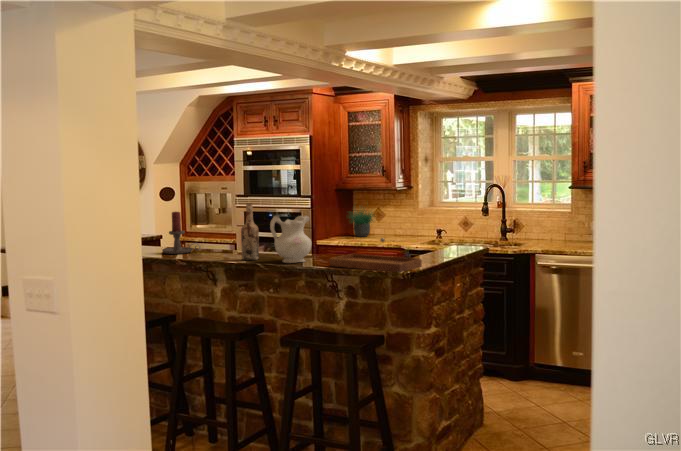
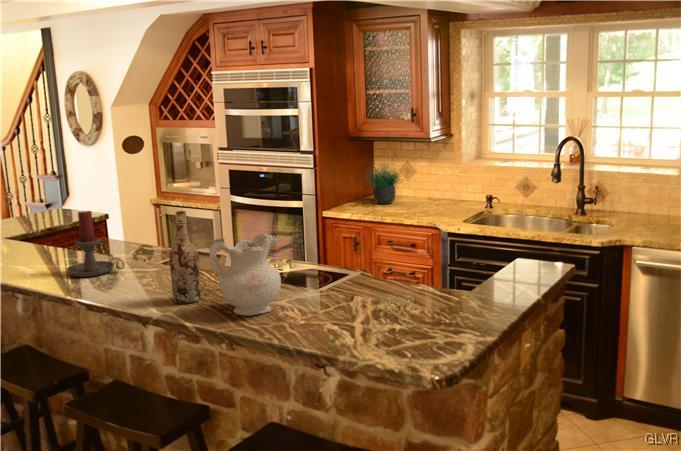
tray: present [330,238,422,272] -> none [305,286,465,363]

